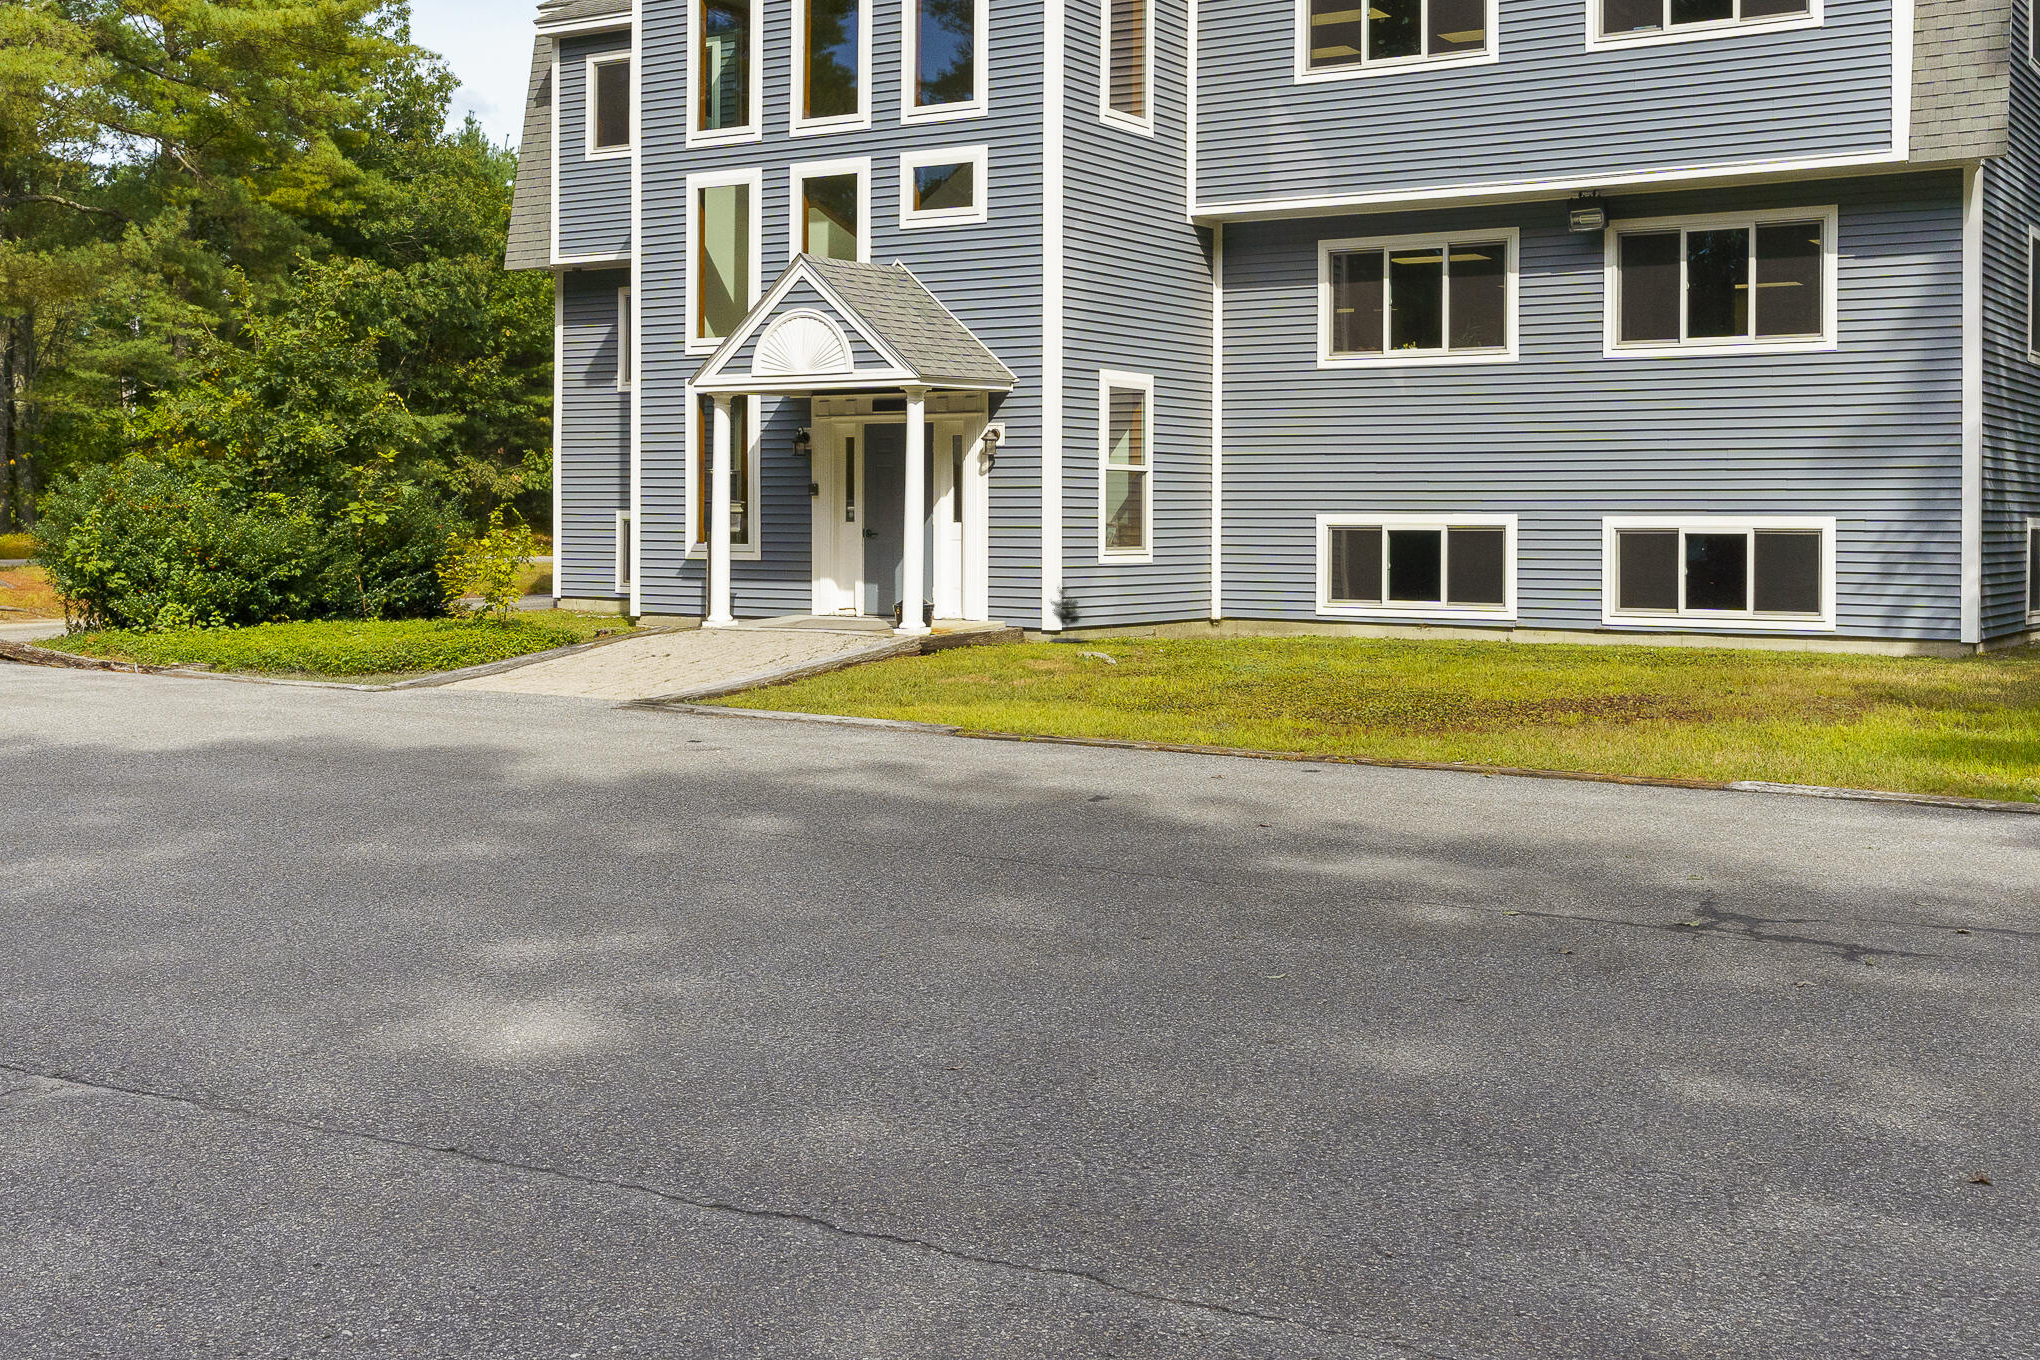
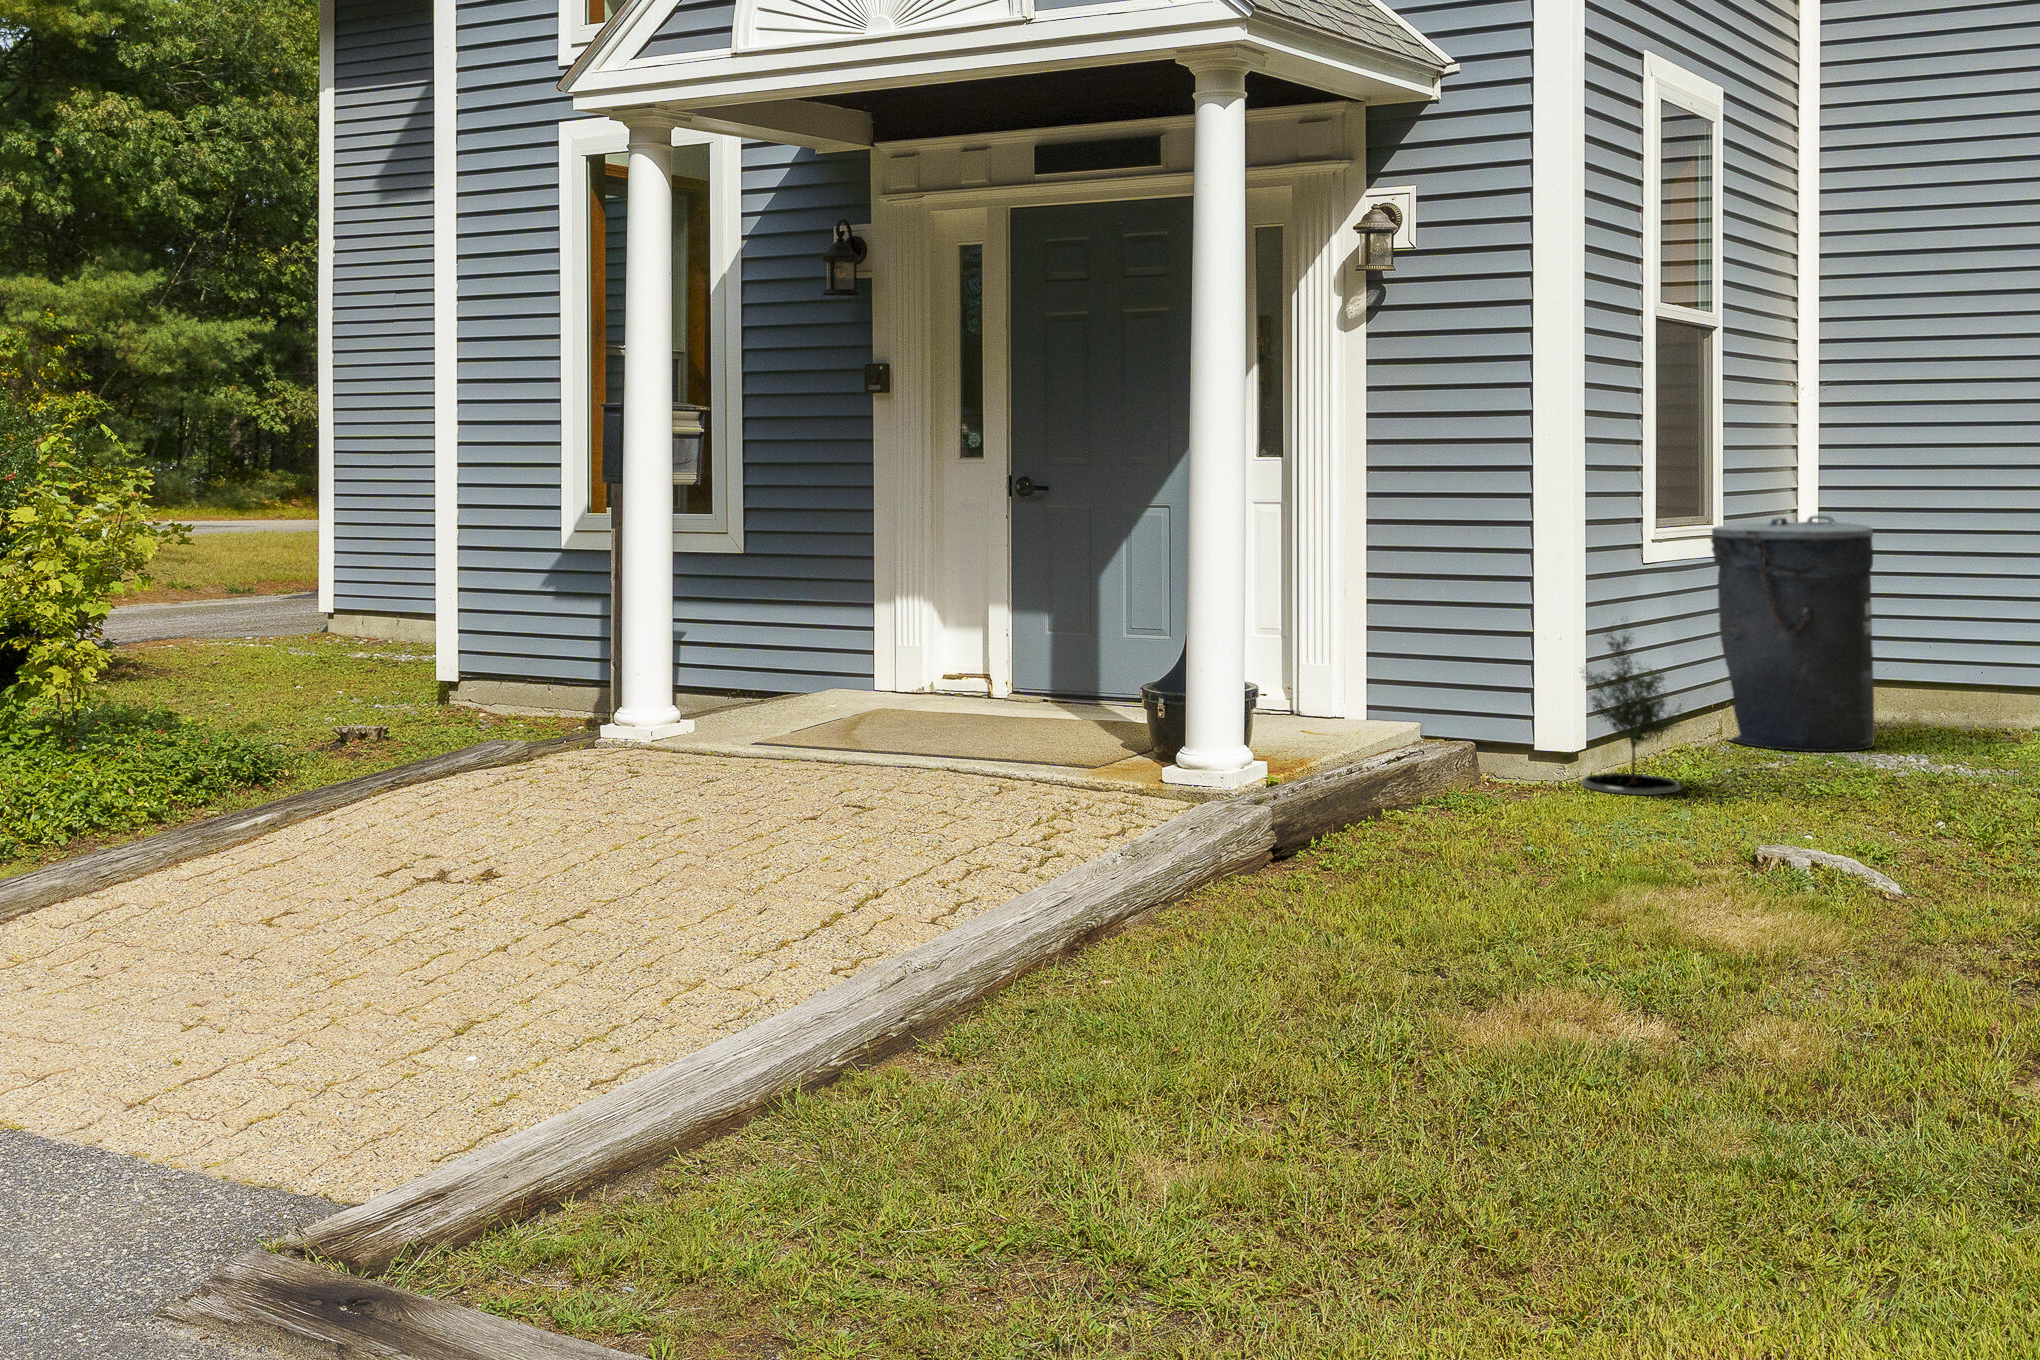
trash can: none [1132,546,1191,636] -> present [1711,515,1875,752]

